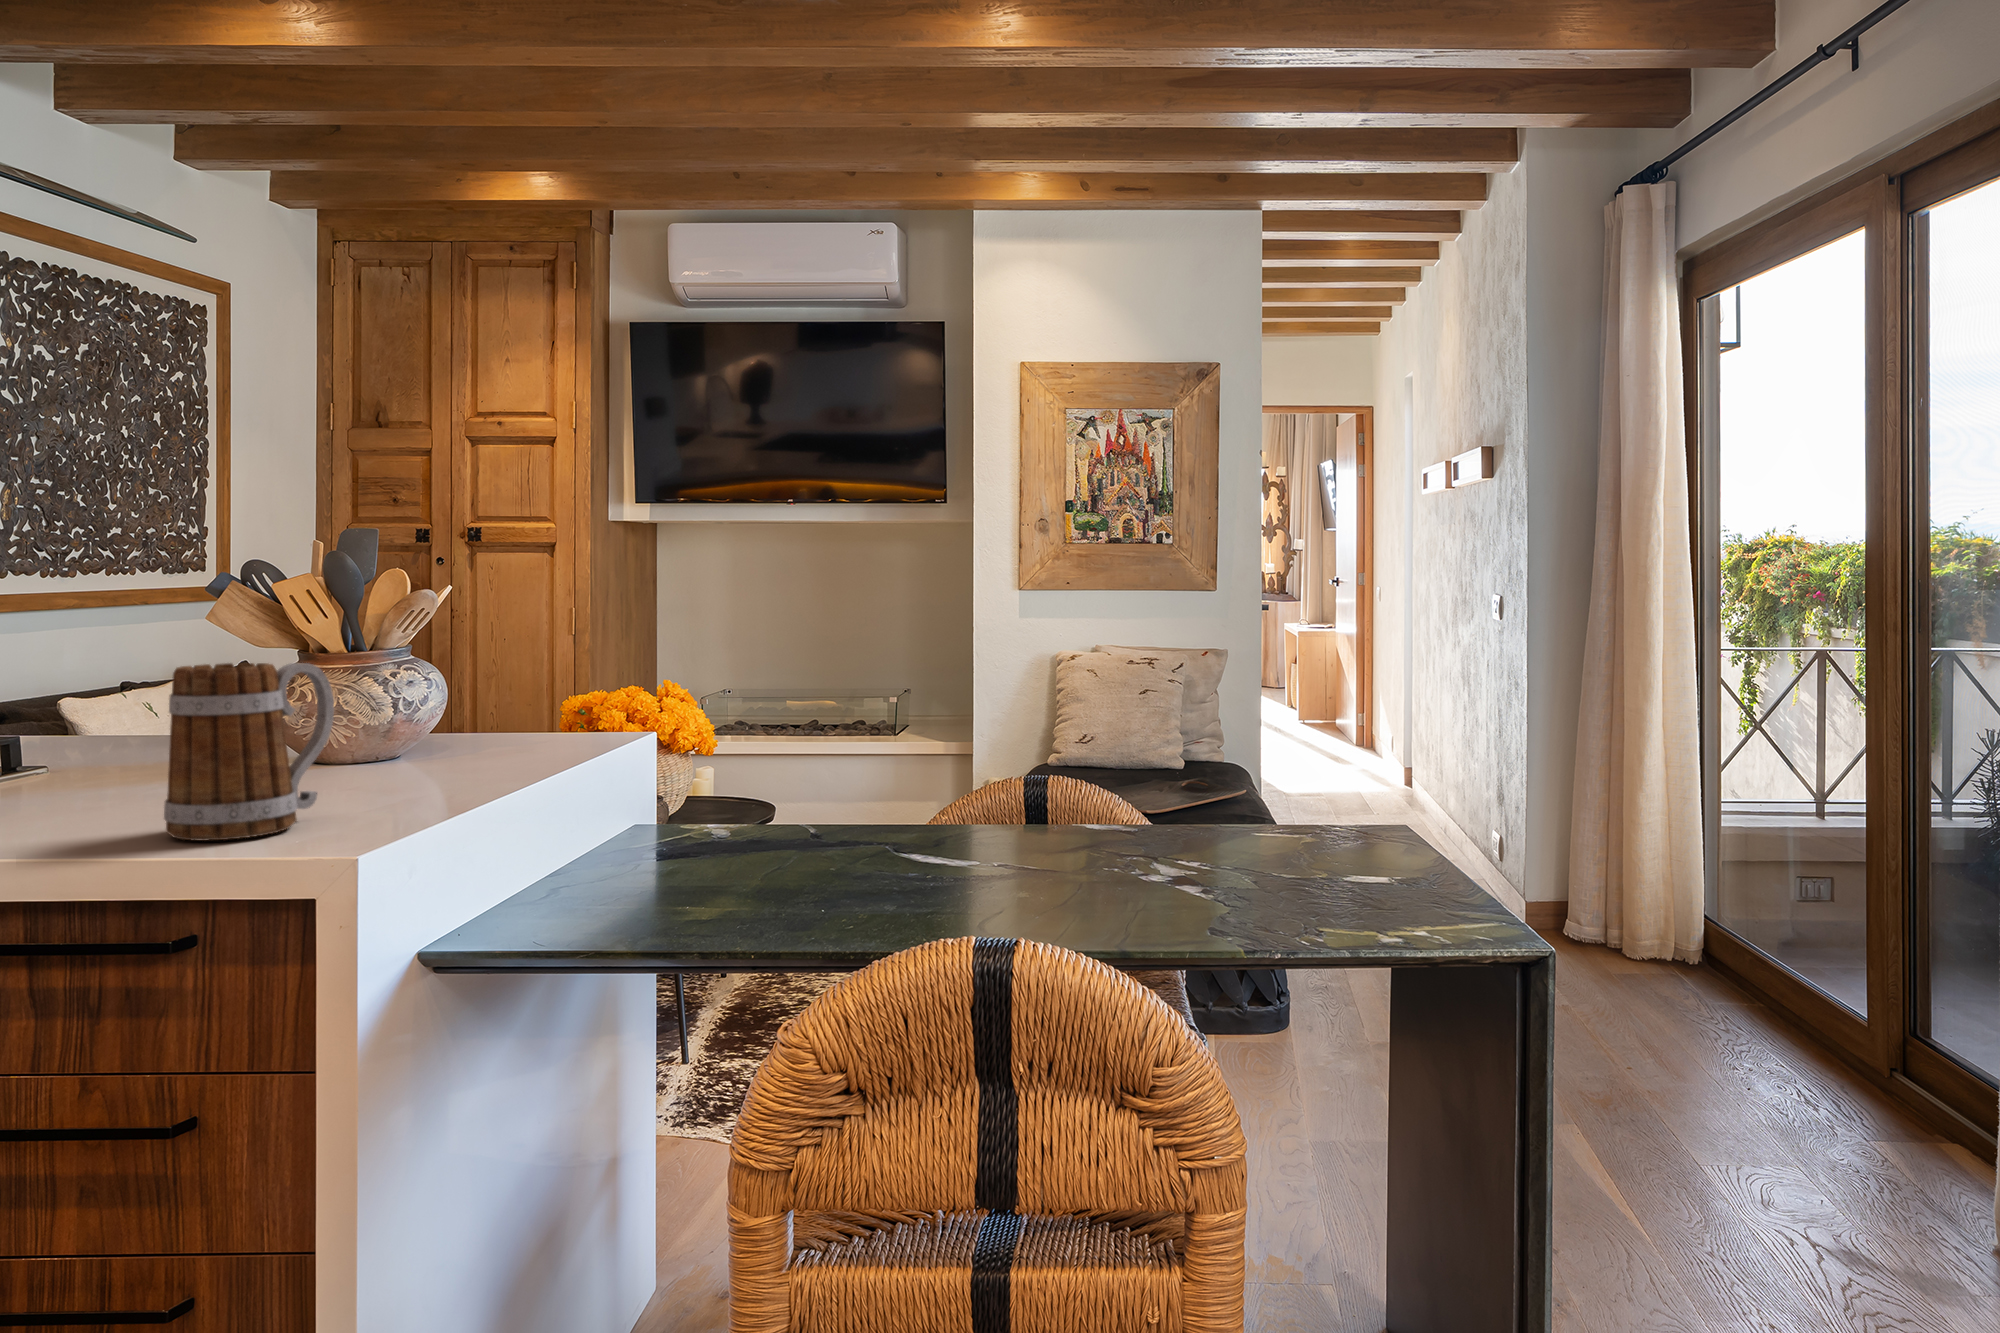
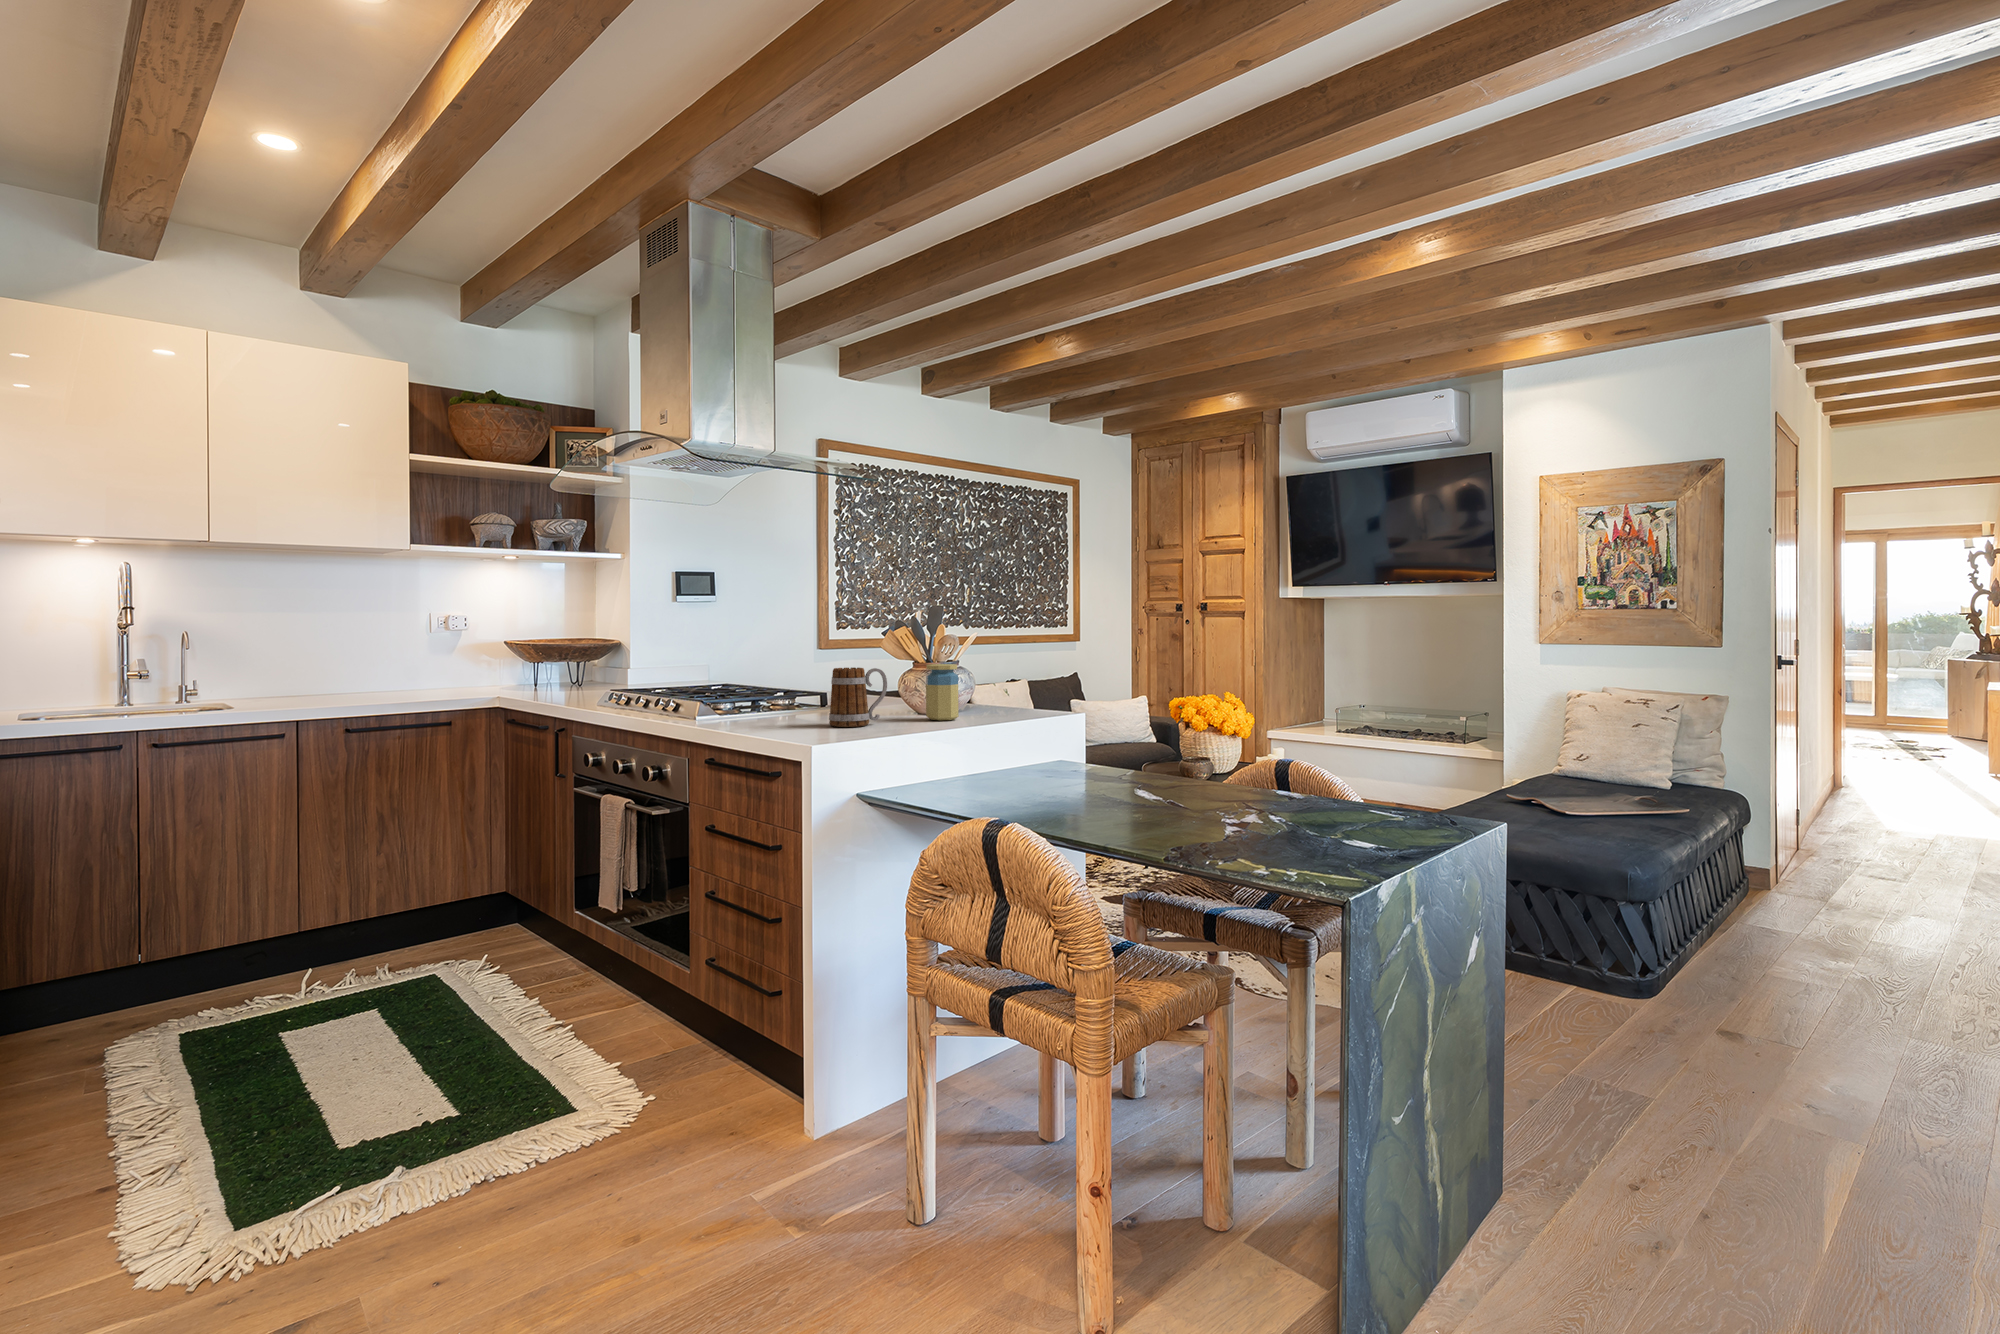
jar: none [396,645,489,790] -> present [926,664,959,720]

